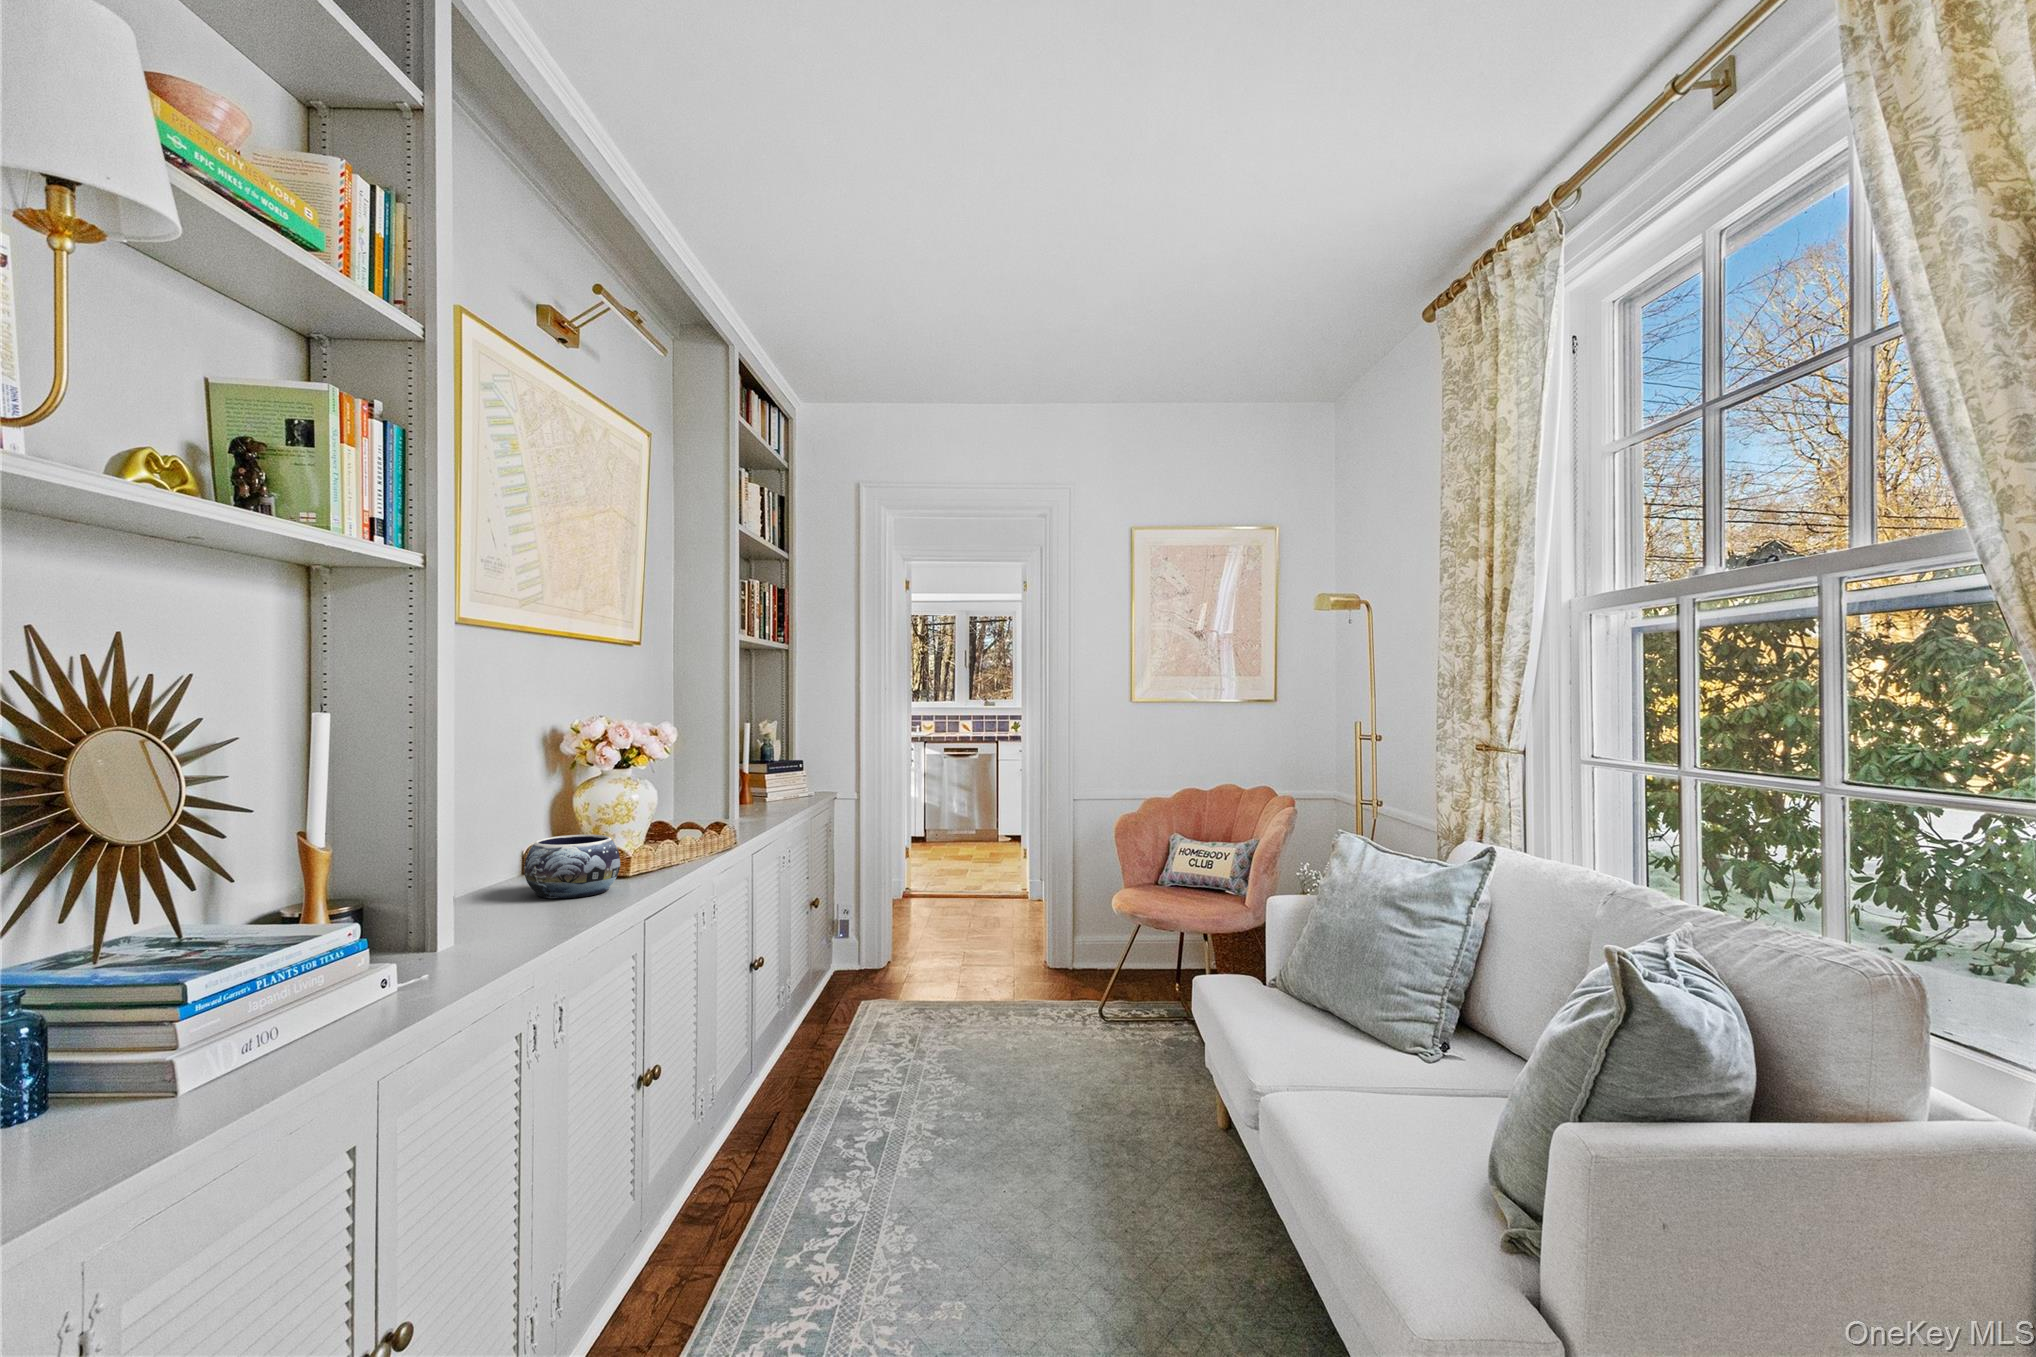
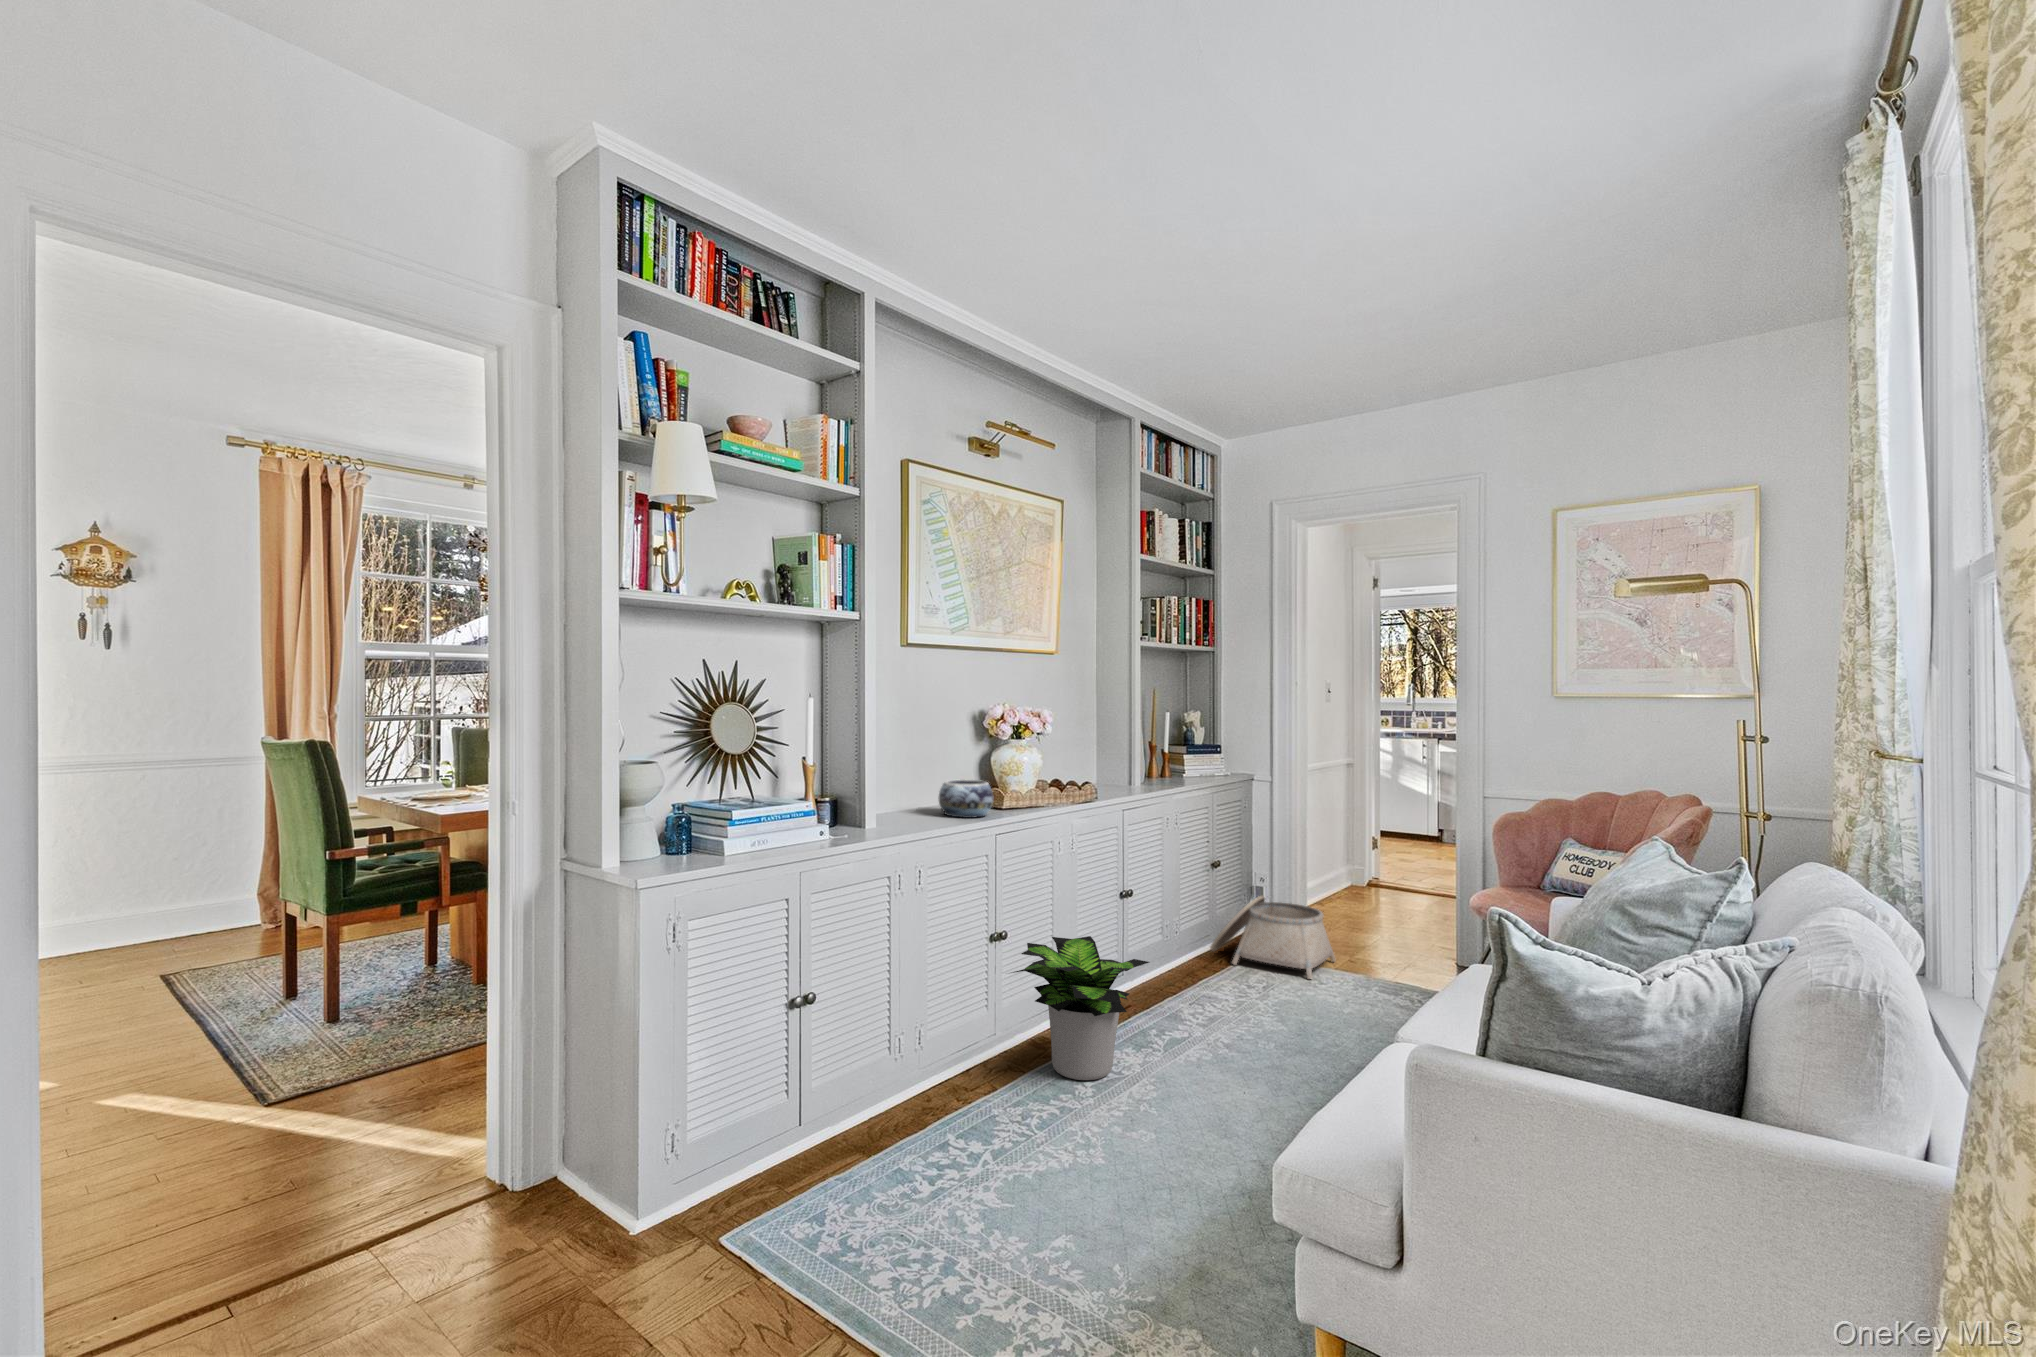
basket: none [820,931,956,1021] -> present [1210,896,1335,979]
potted plant: none [666,1039,894,1264] -> present [1012,936,1149,1080]

